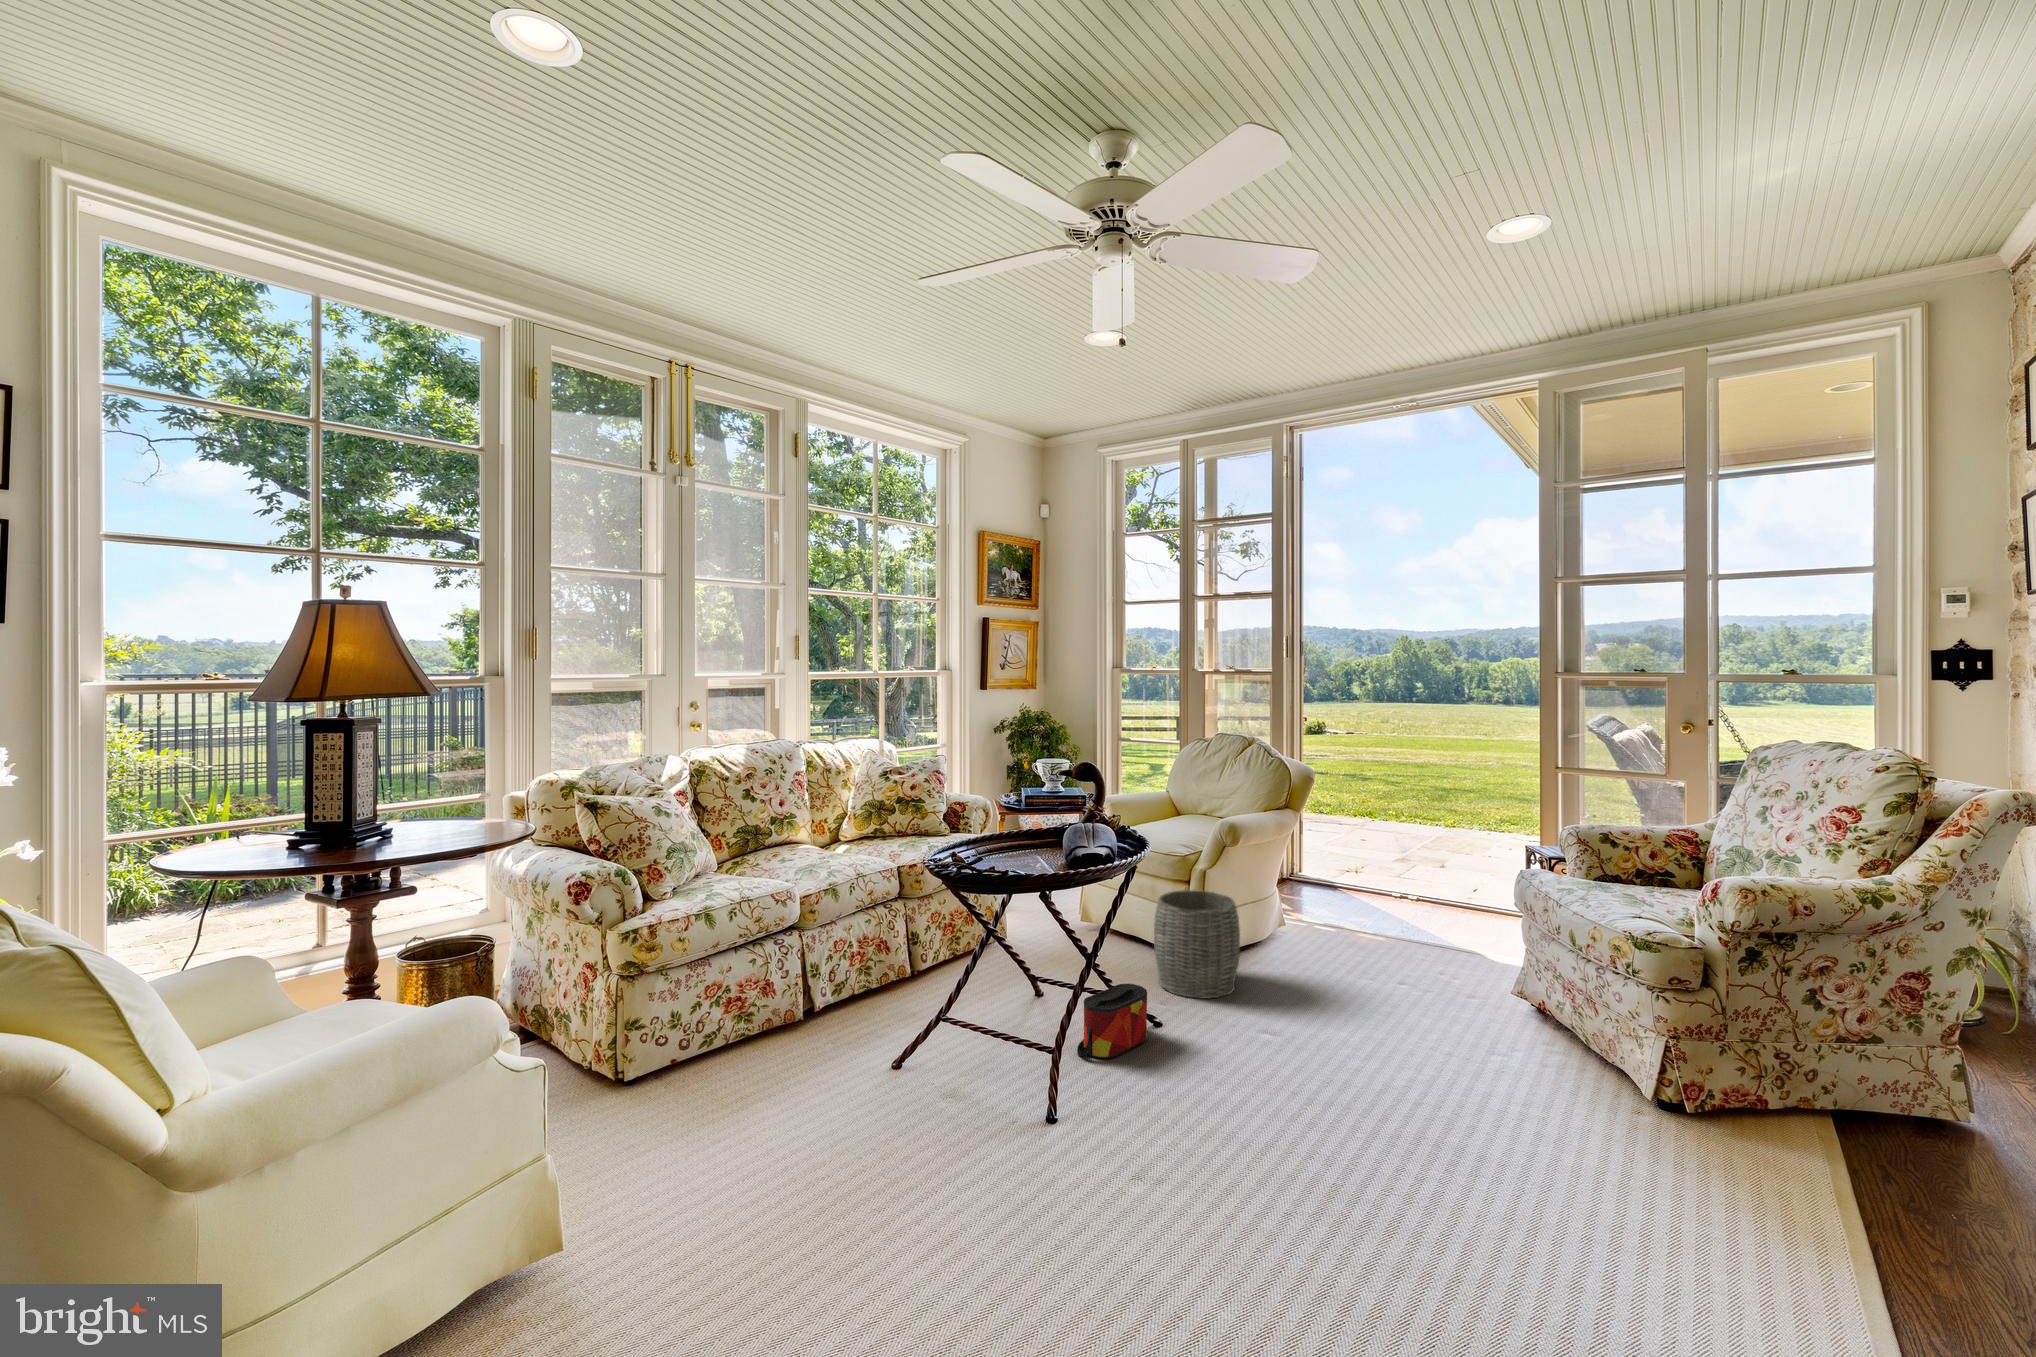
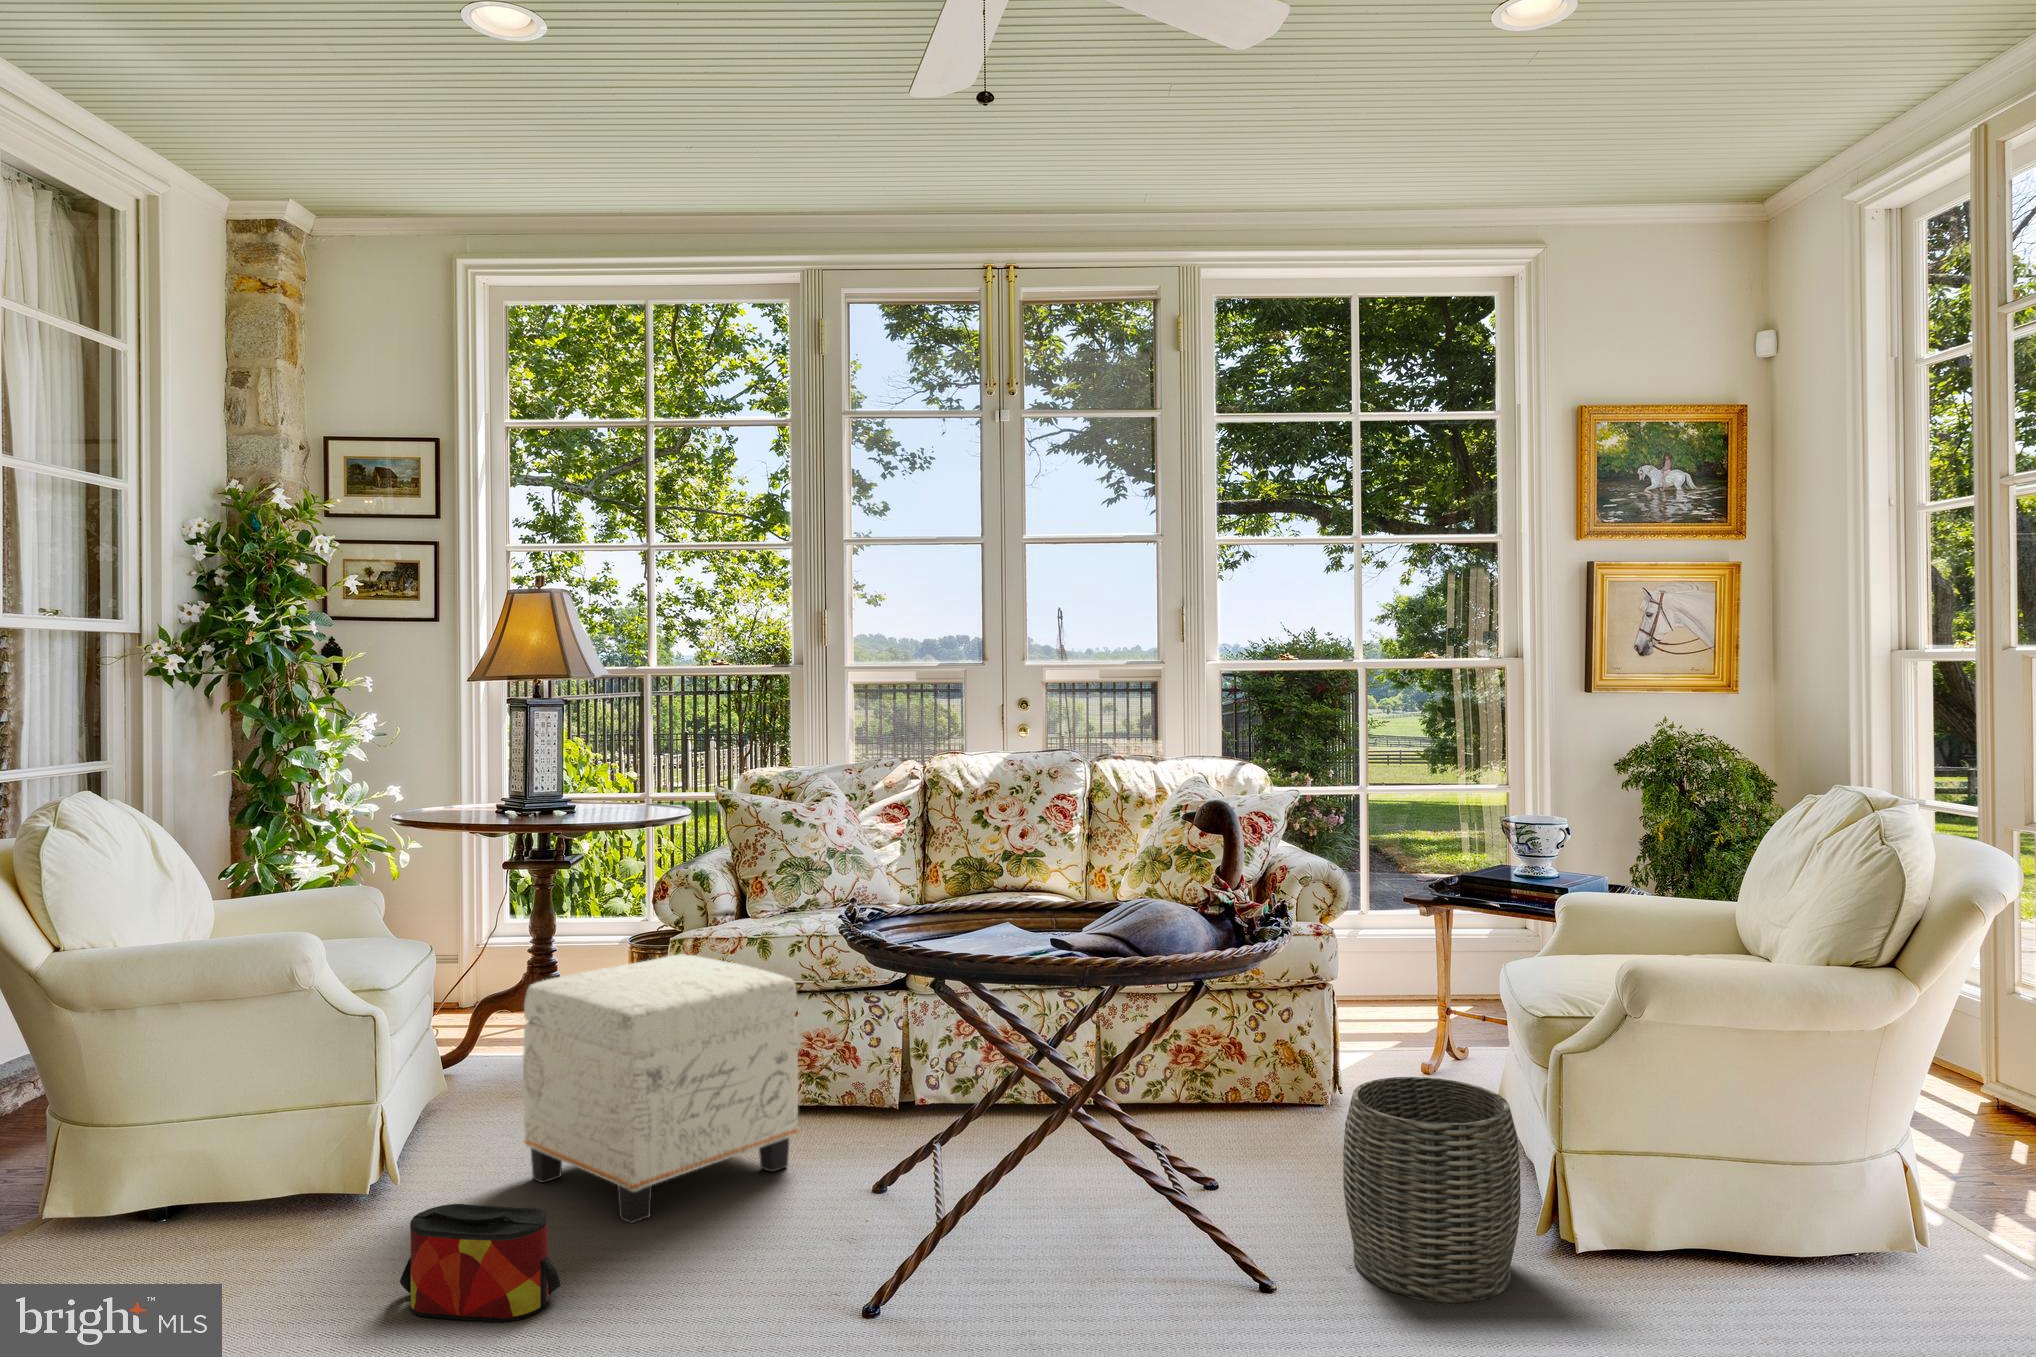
ottoman: none [637,931,834,1182] -> present [523,955,798,1223]
bag: present [1077,984,1148,1059] -> present [400,1204,560,1322]

